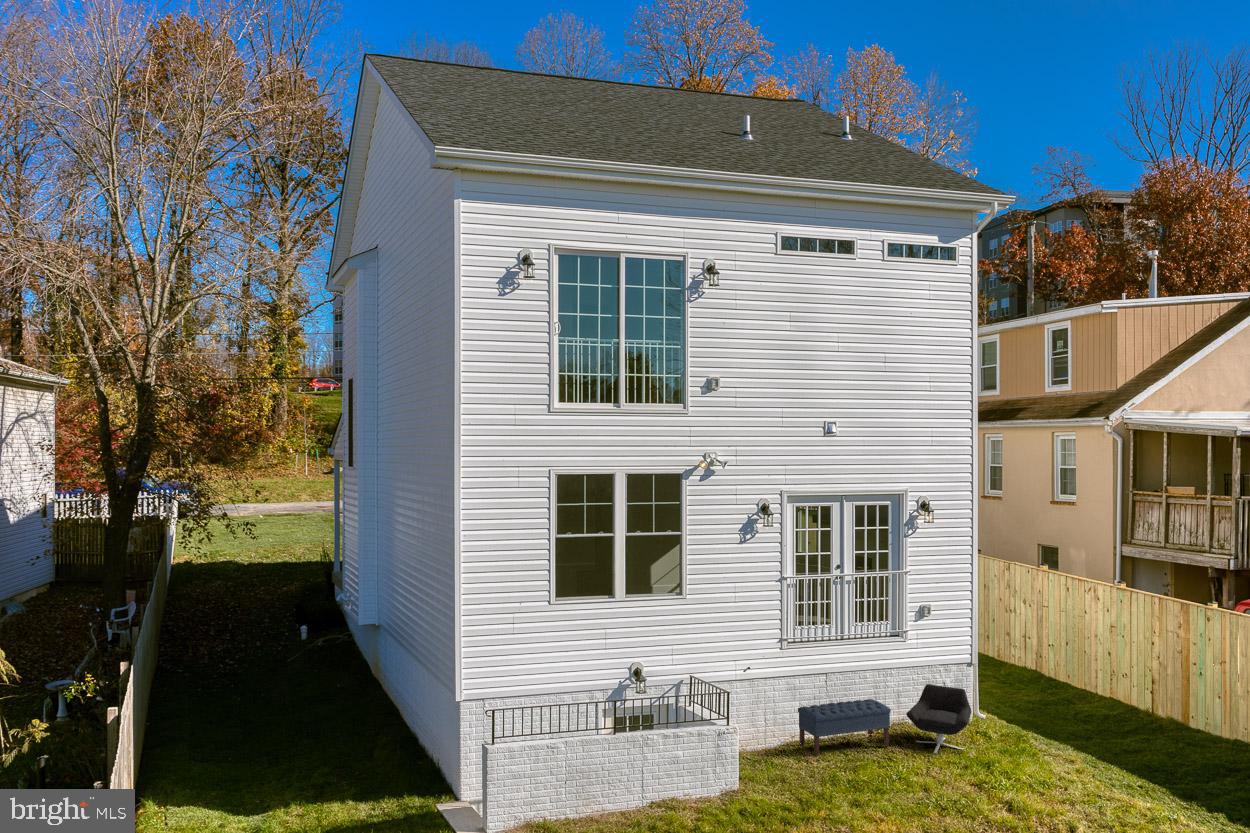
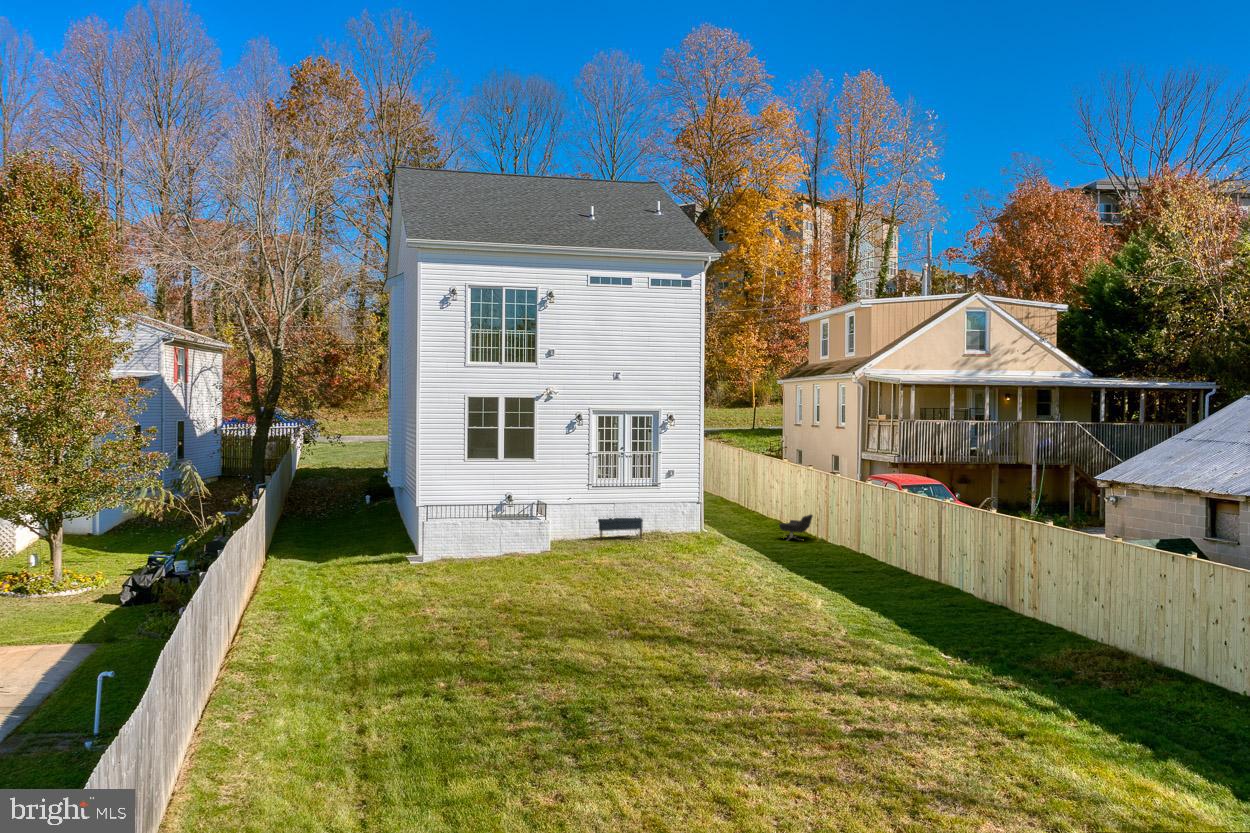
lounge chair: present [906,684,971,753] -> present [779,515,813,539]

